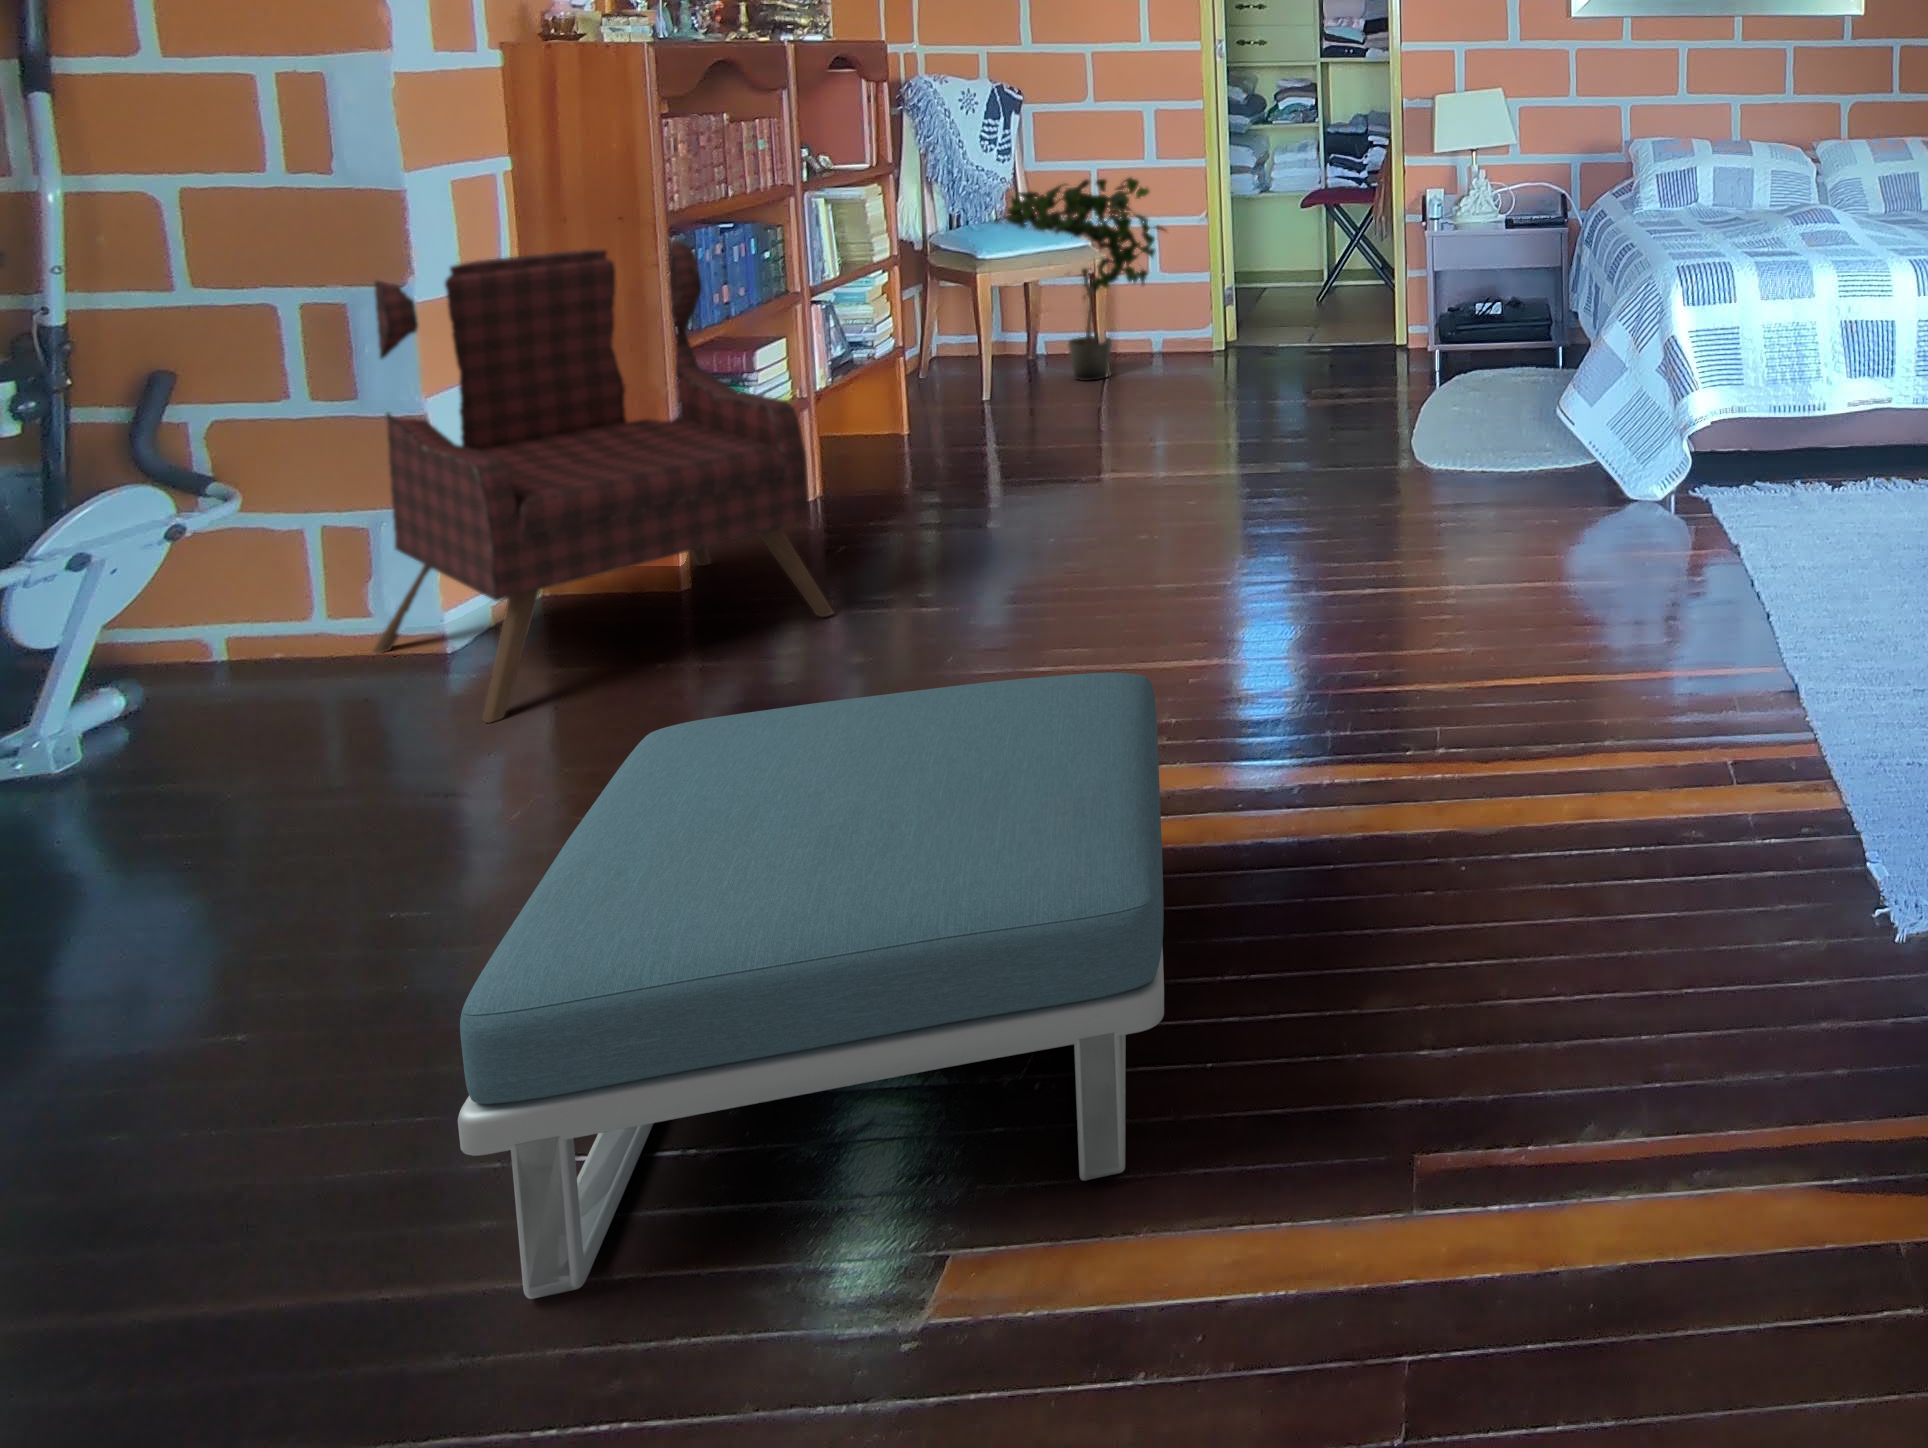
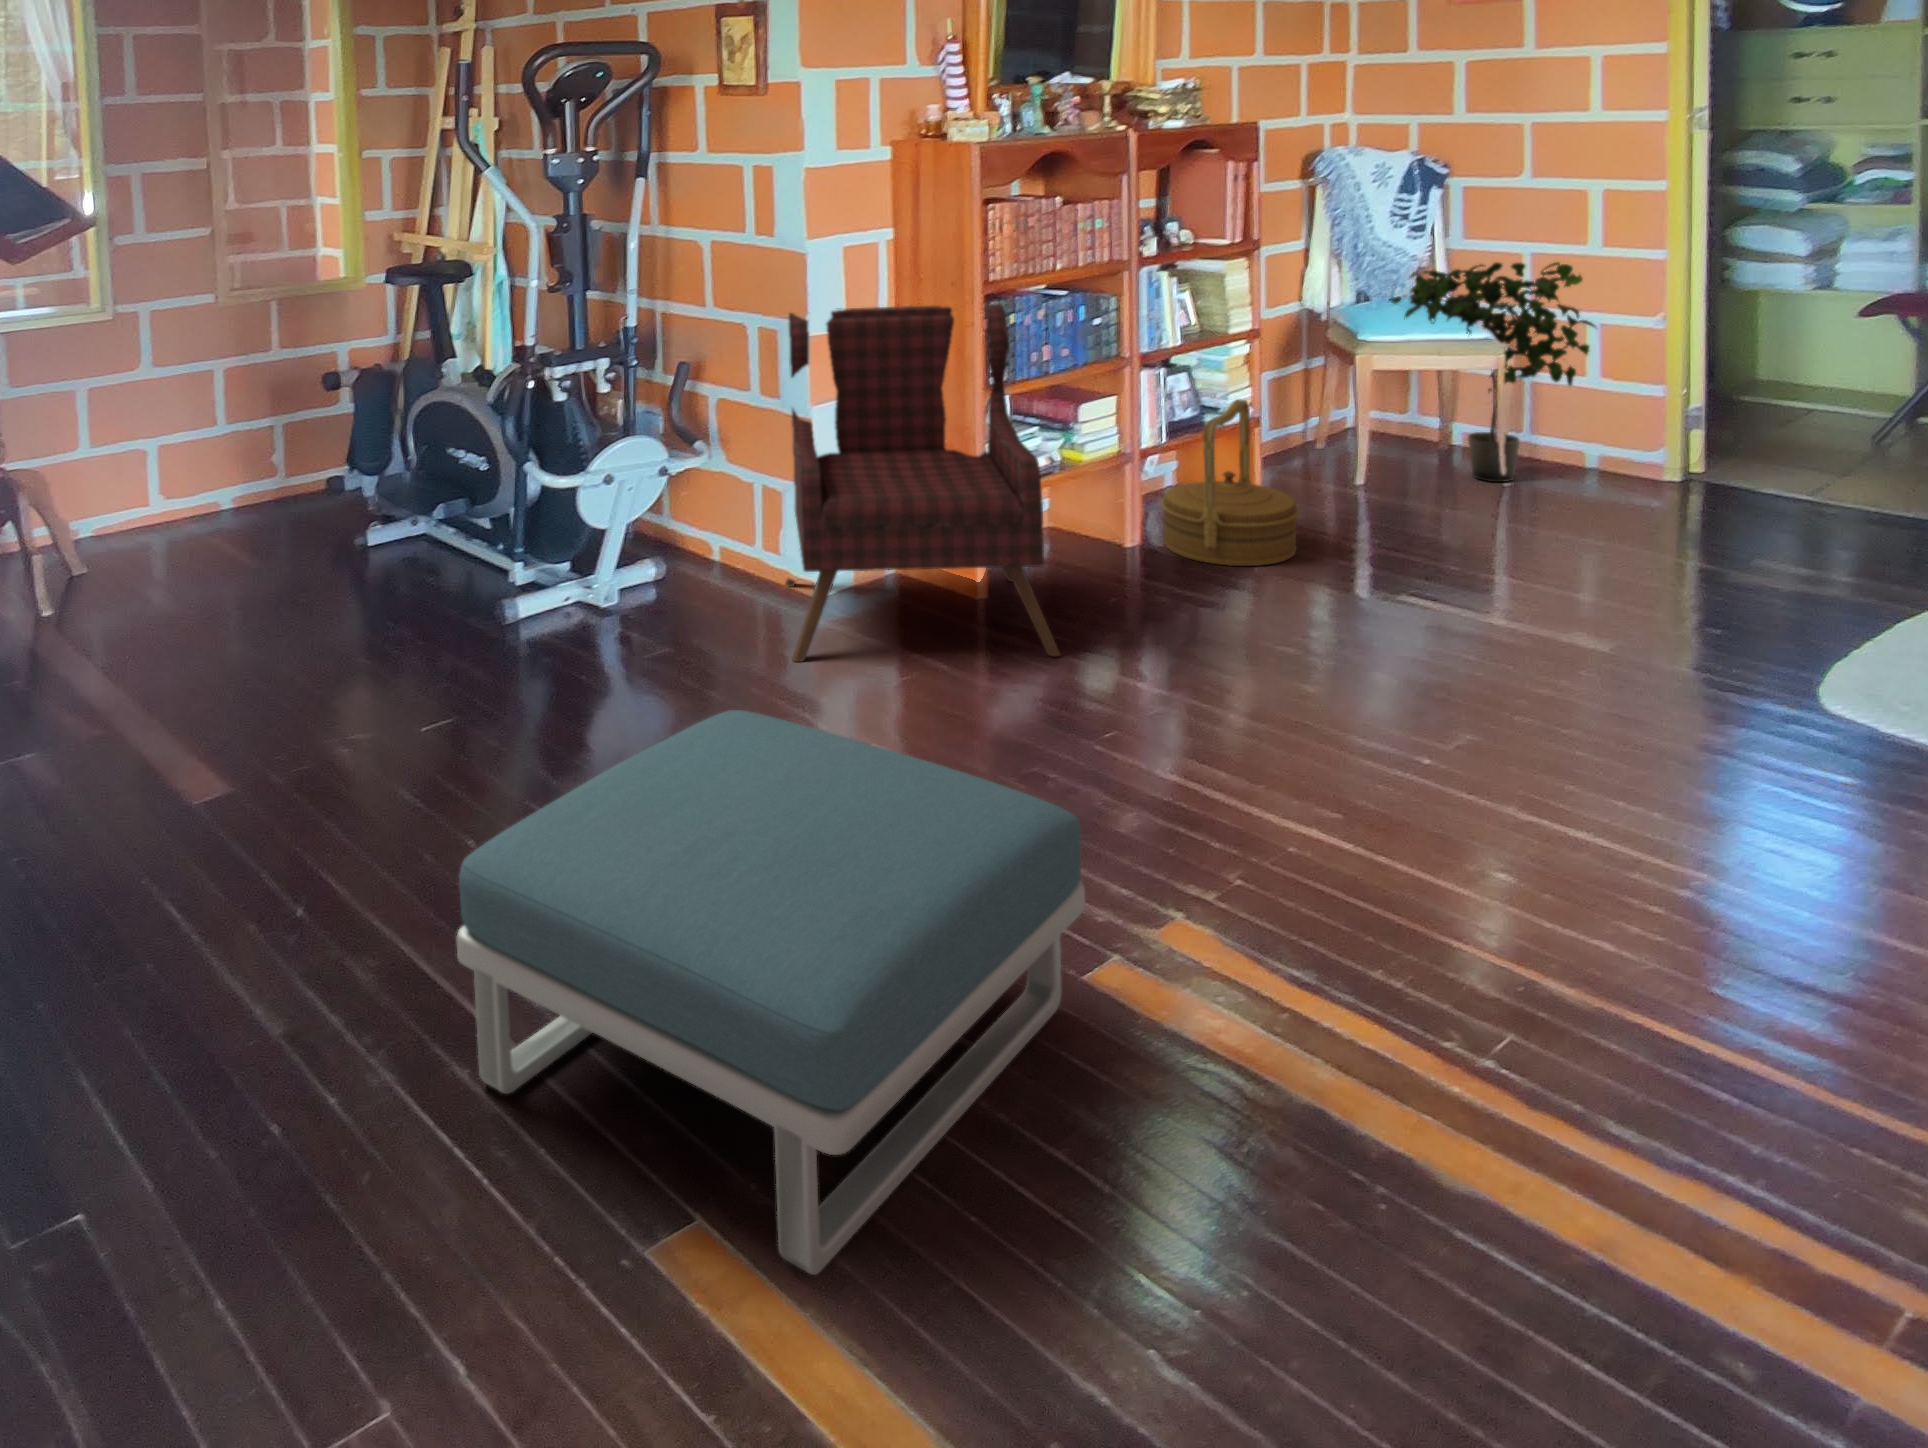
woven basket: none [835,327,984,498] -> present [1161,399,1299,566]

